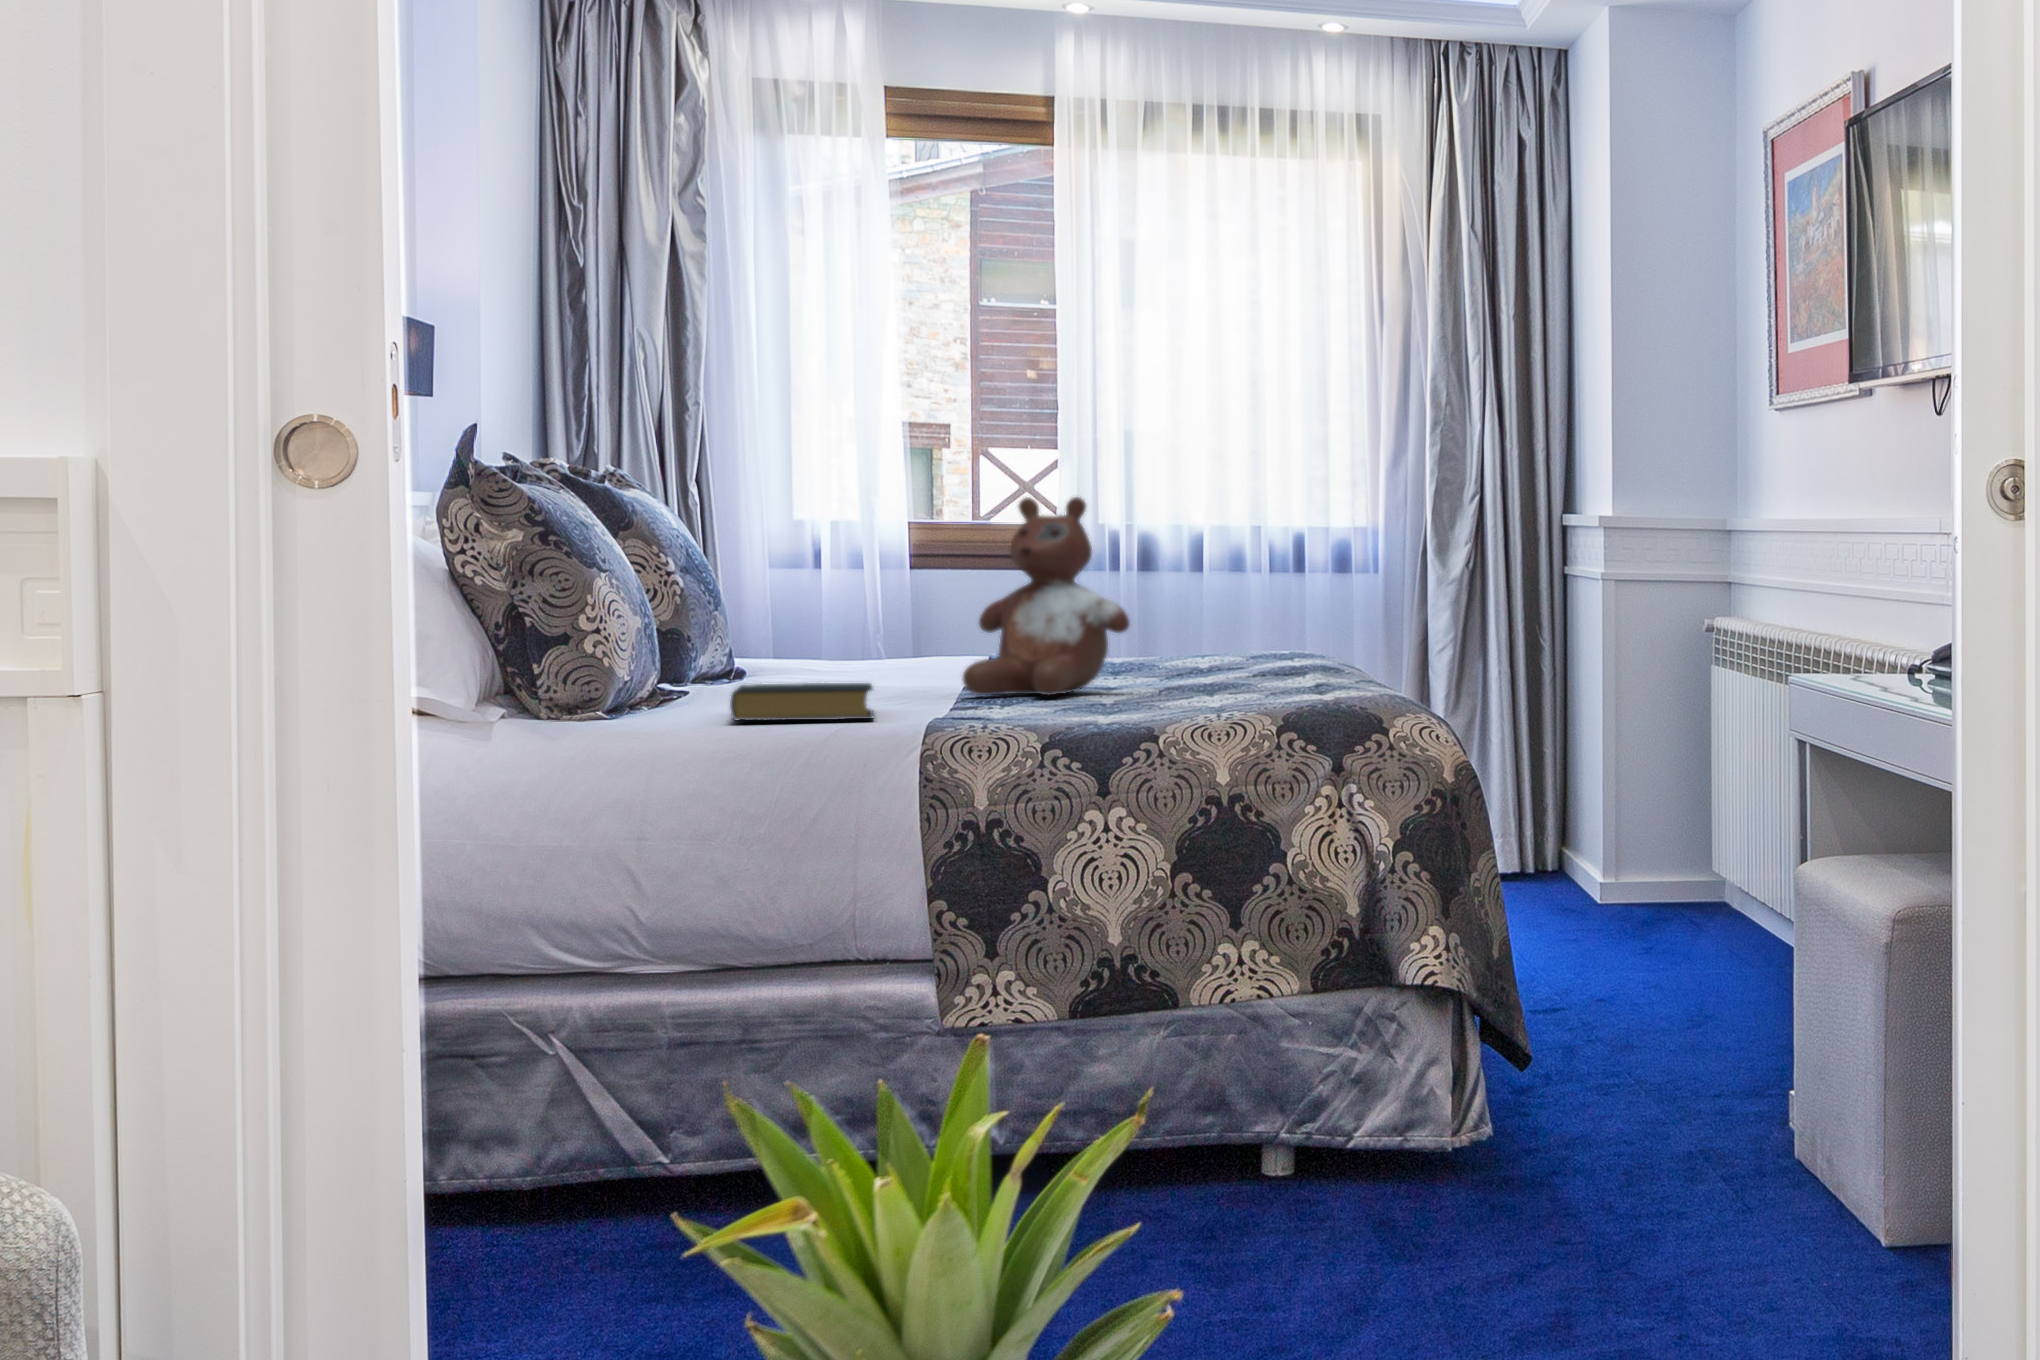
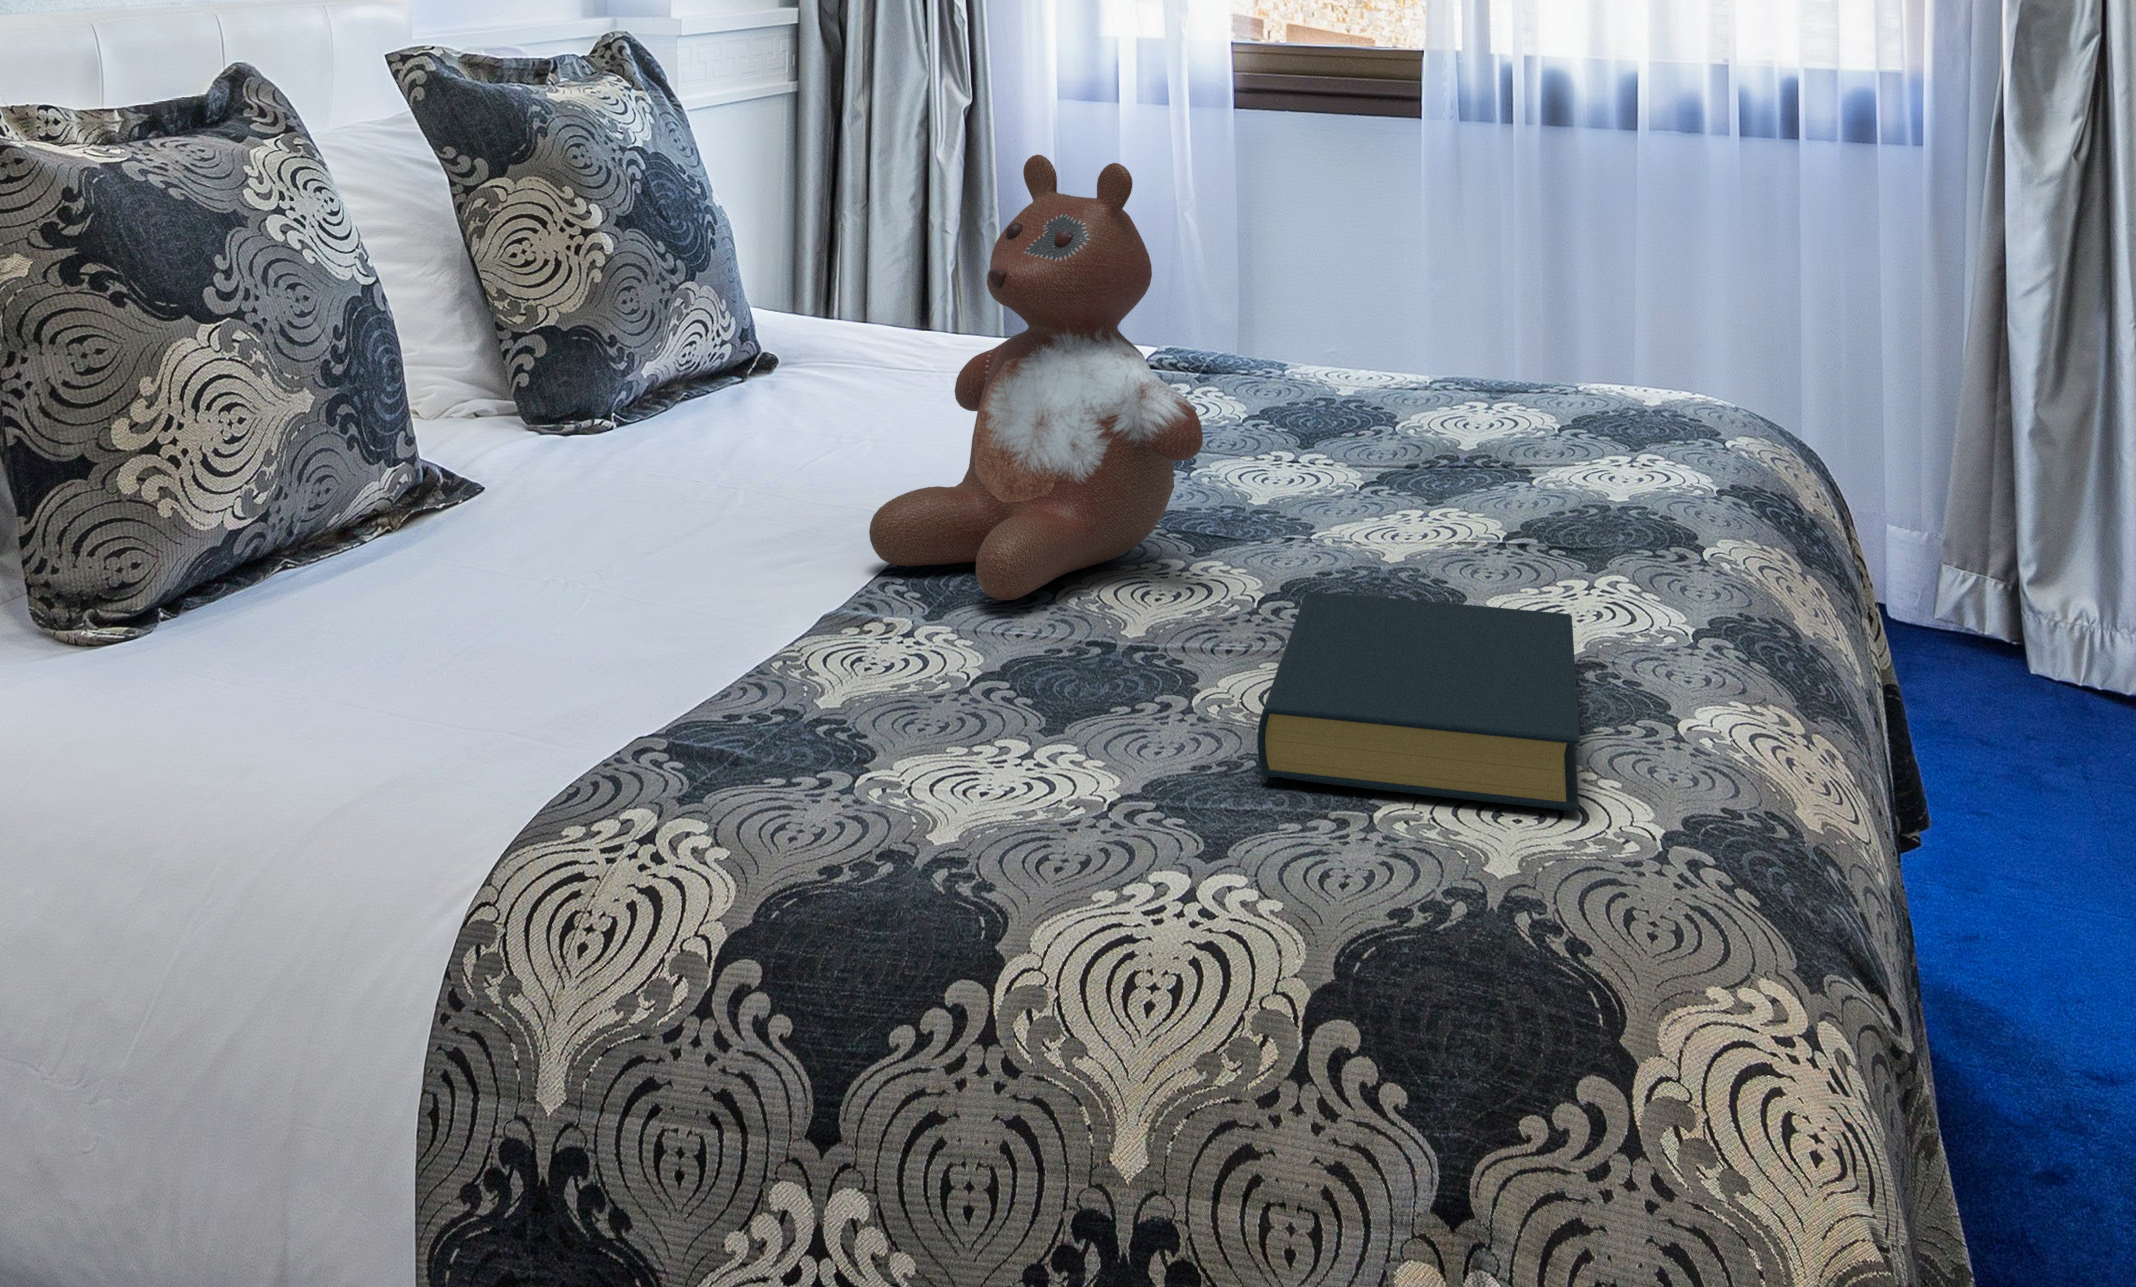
hardback book: present [730,683,873,721] -> present [1257,592,1580,811]

